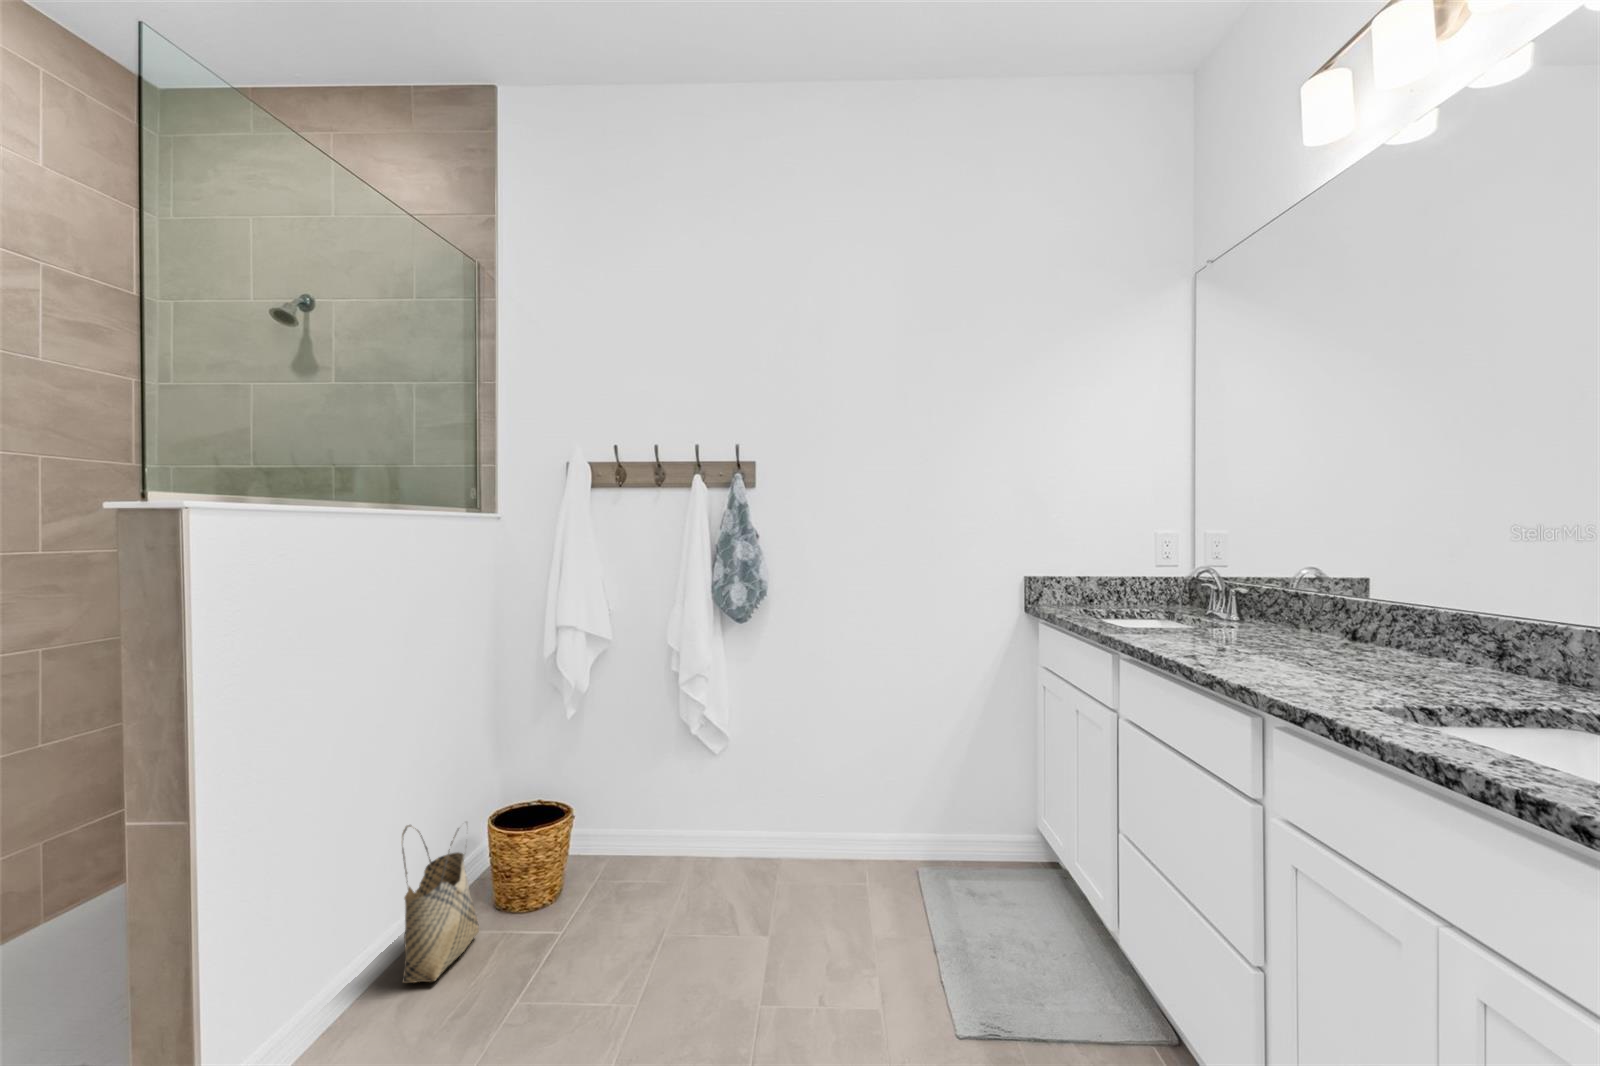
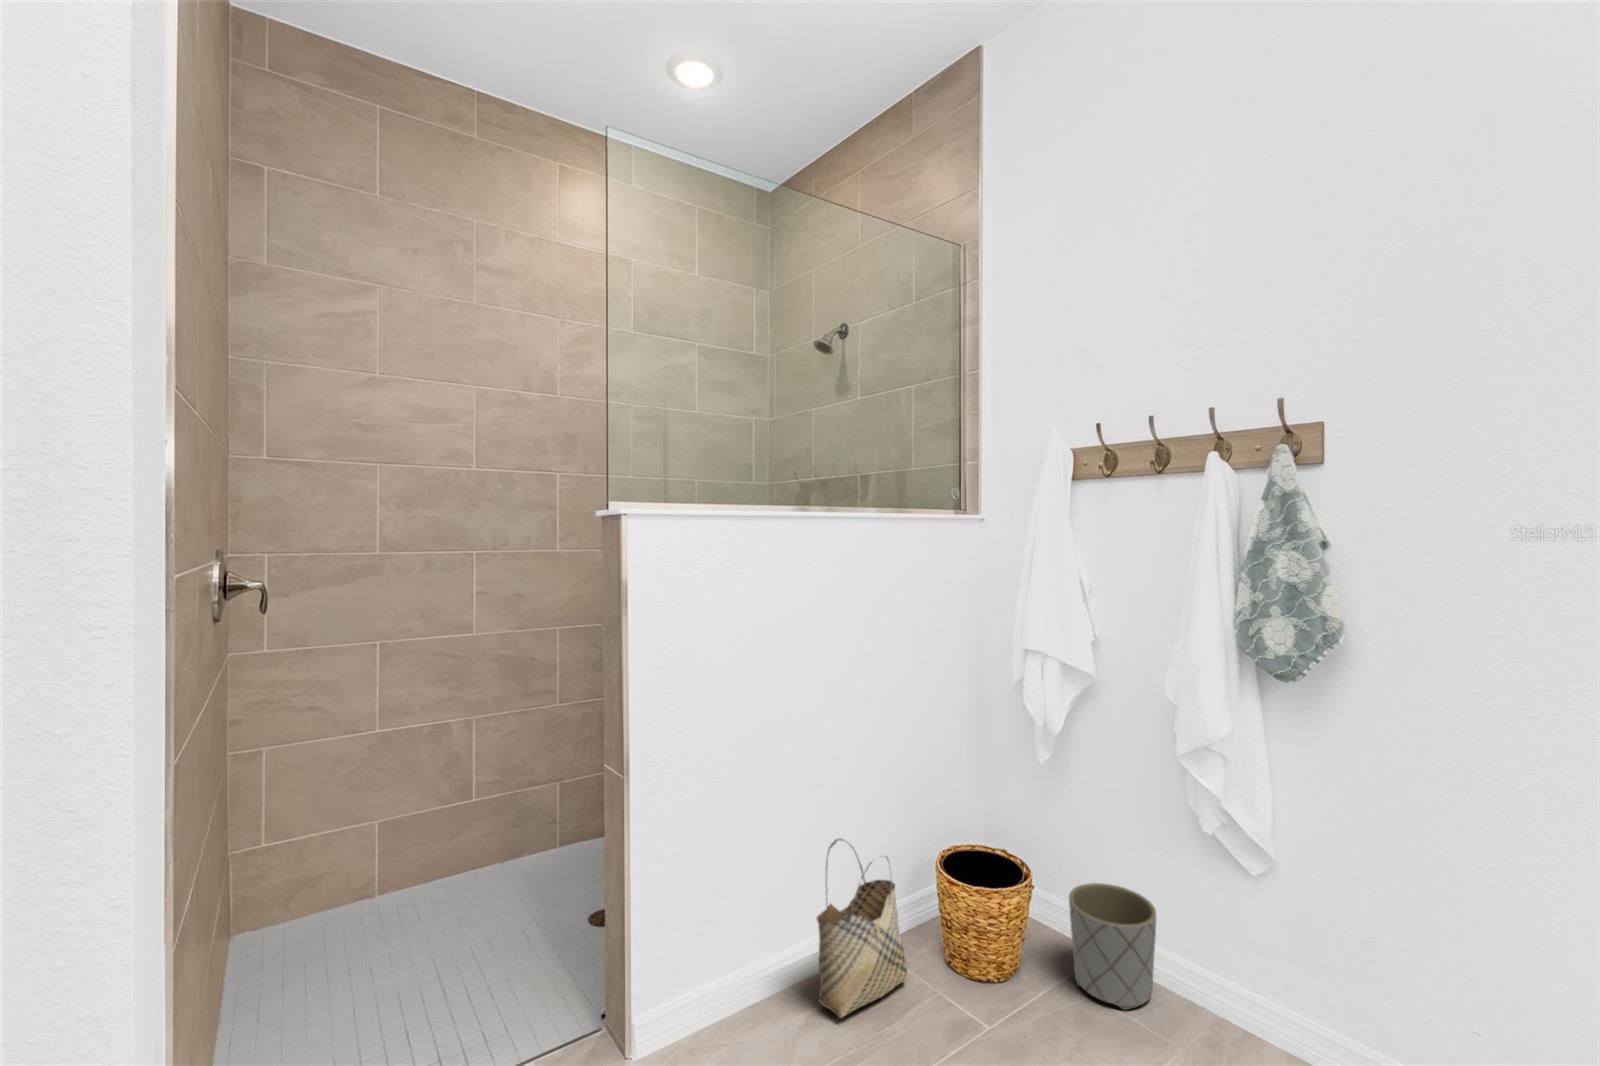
planter: none [601,800,663,883] -> present [1069,883,1156,1010]

